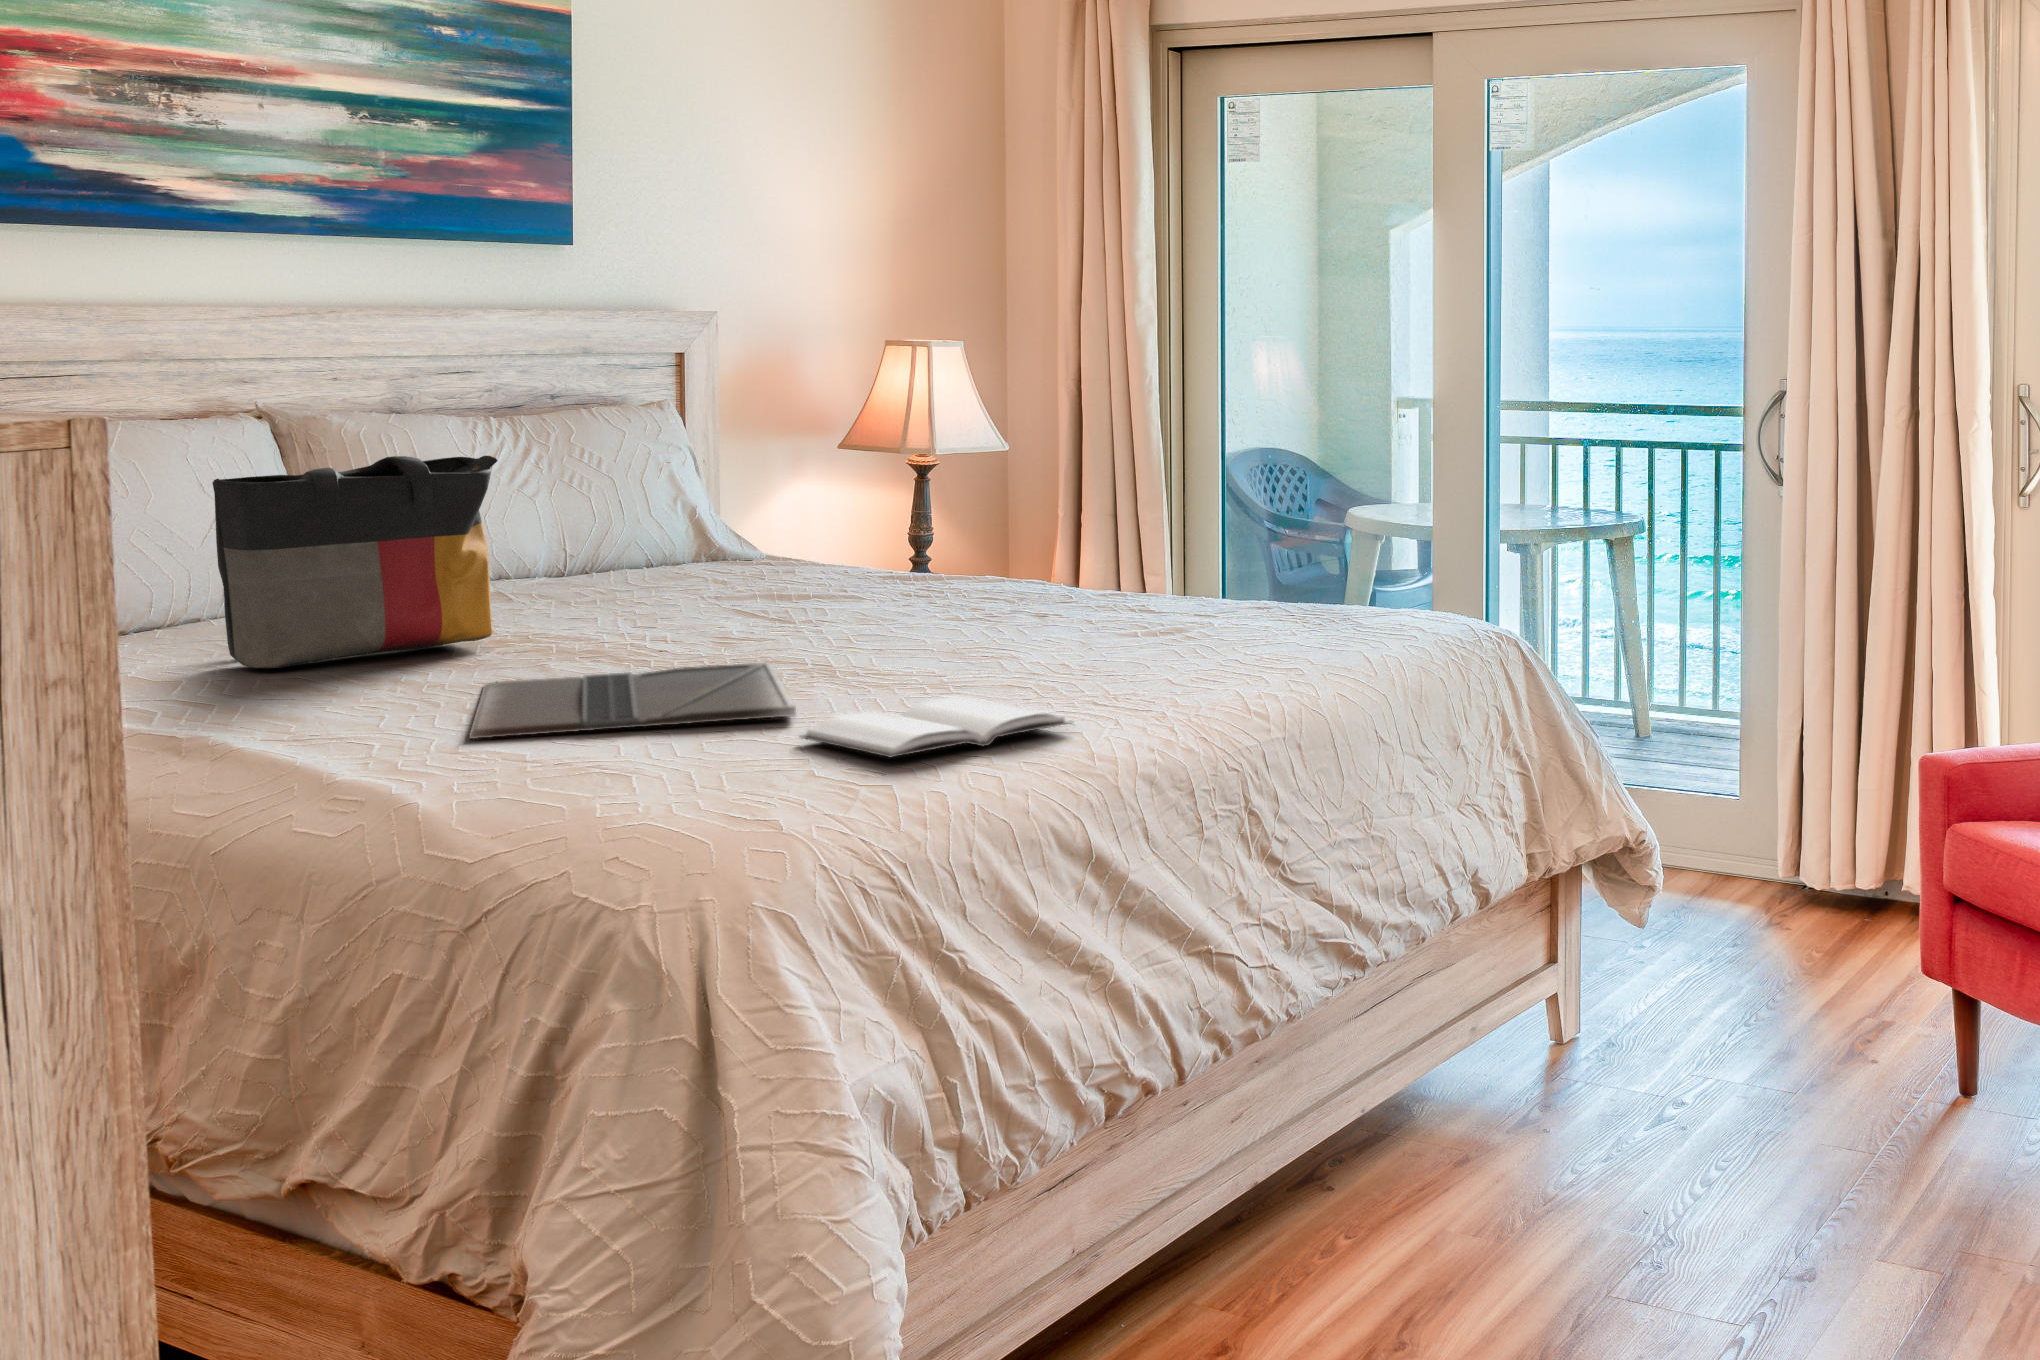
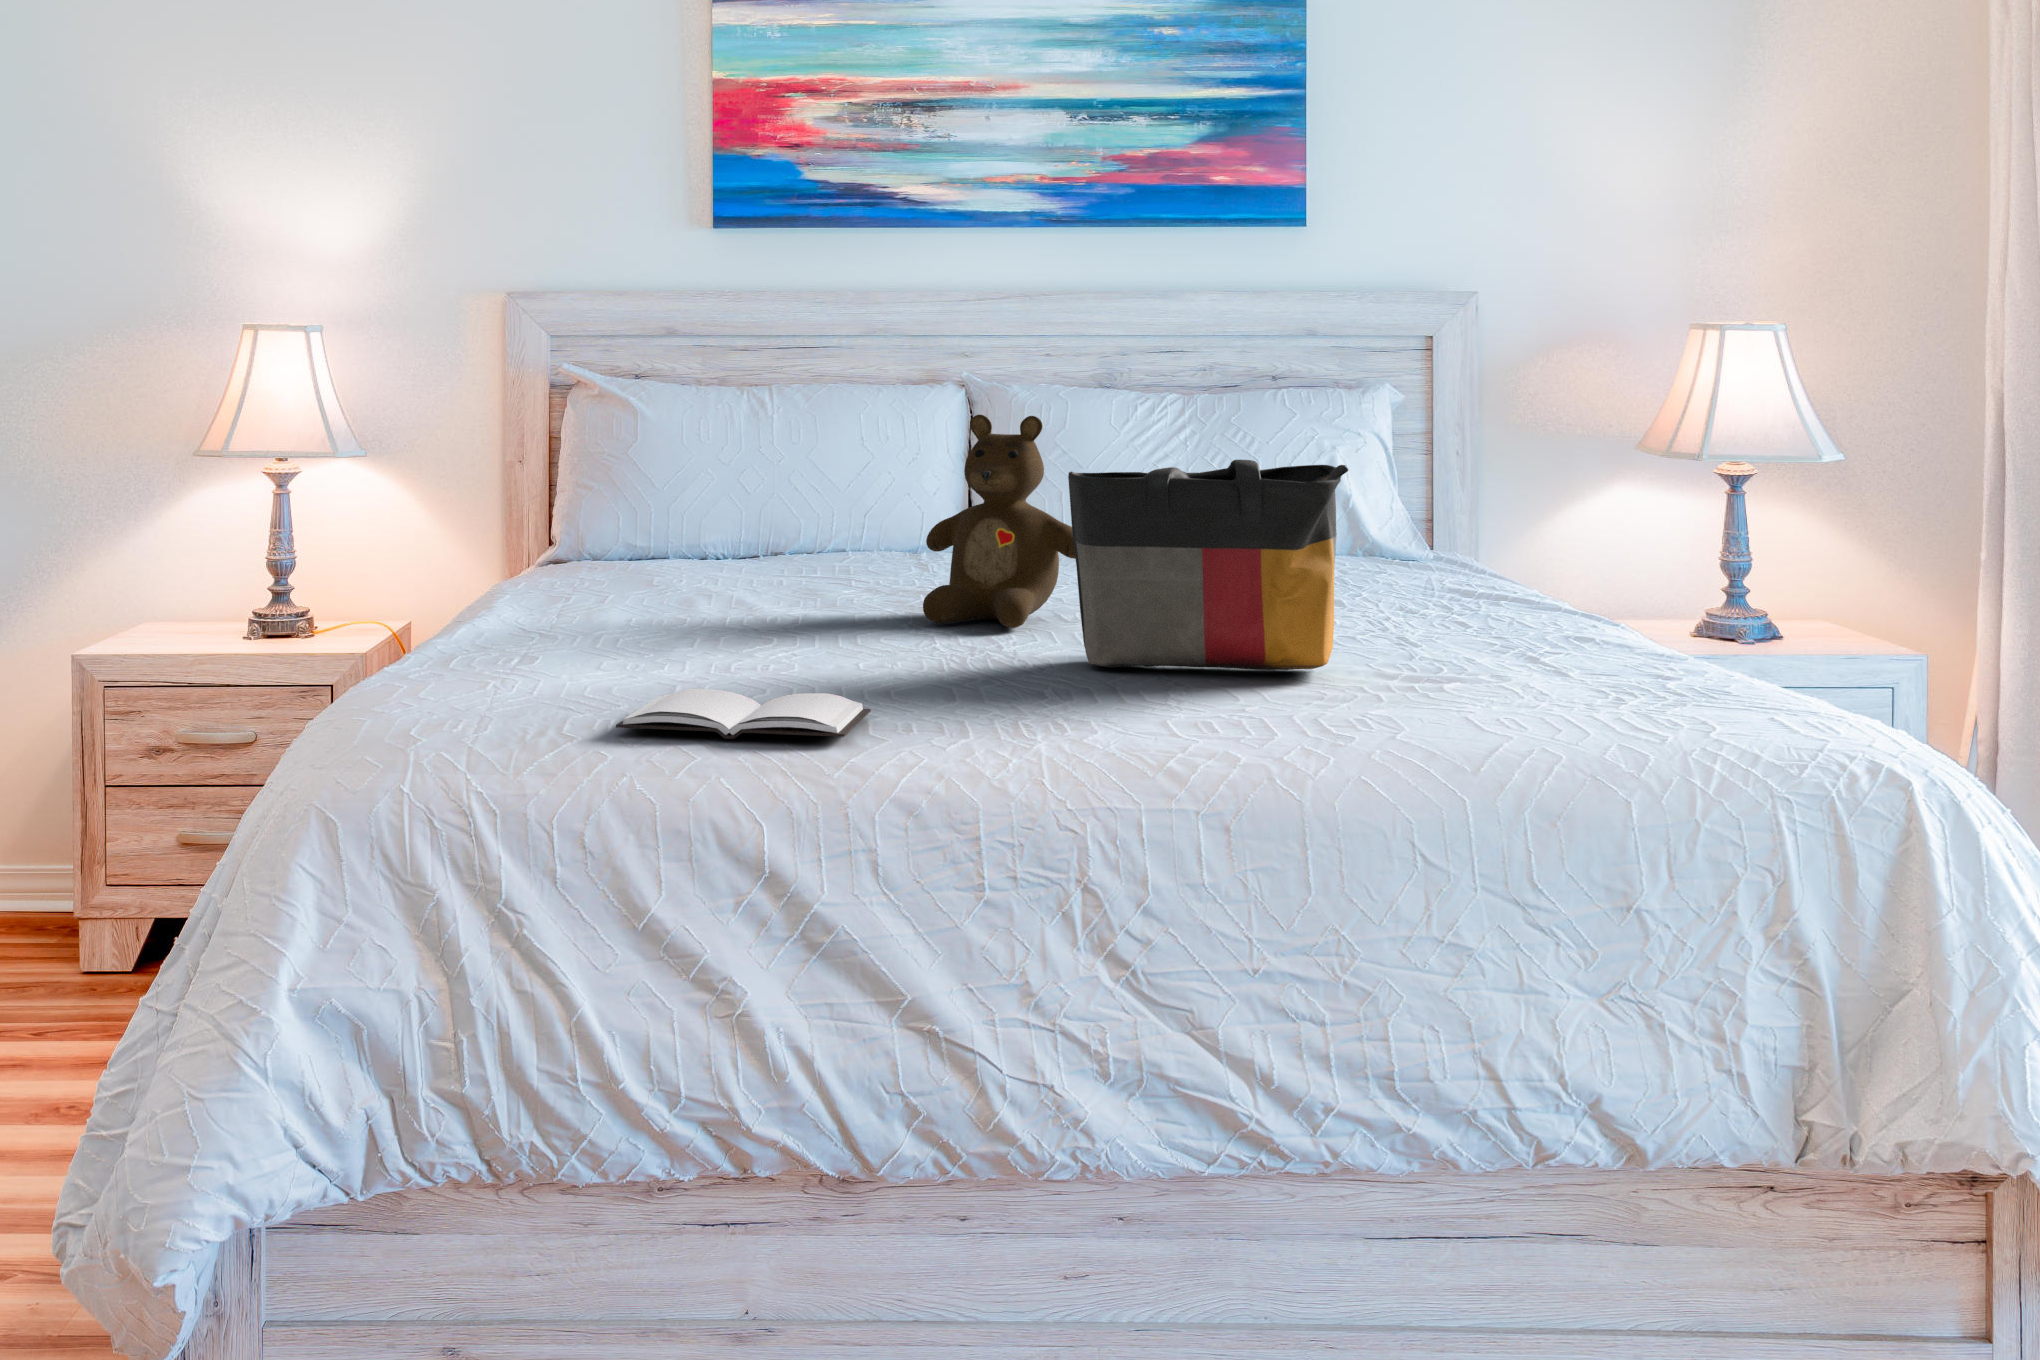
teddy bear: none [579,429,754,642] -> present [923,415,1075,628]
tote bag: present [212,456,498,668] -> present [1068,460,1348,670]
laptop: present [469,663,796,739] -> none [528,630,904,689]

